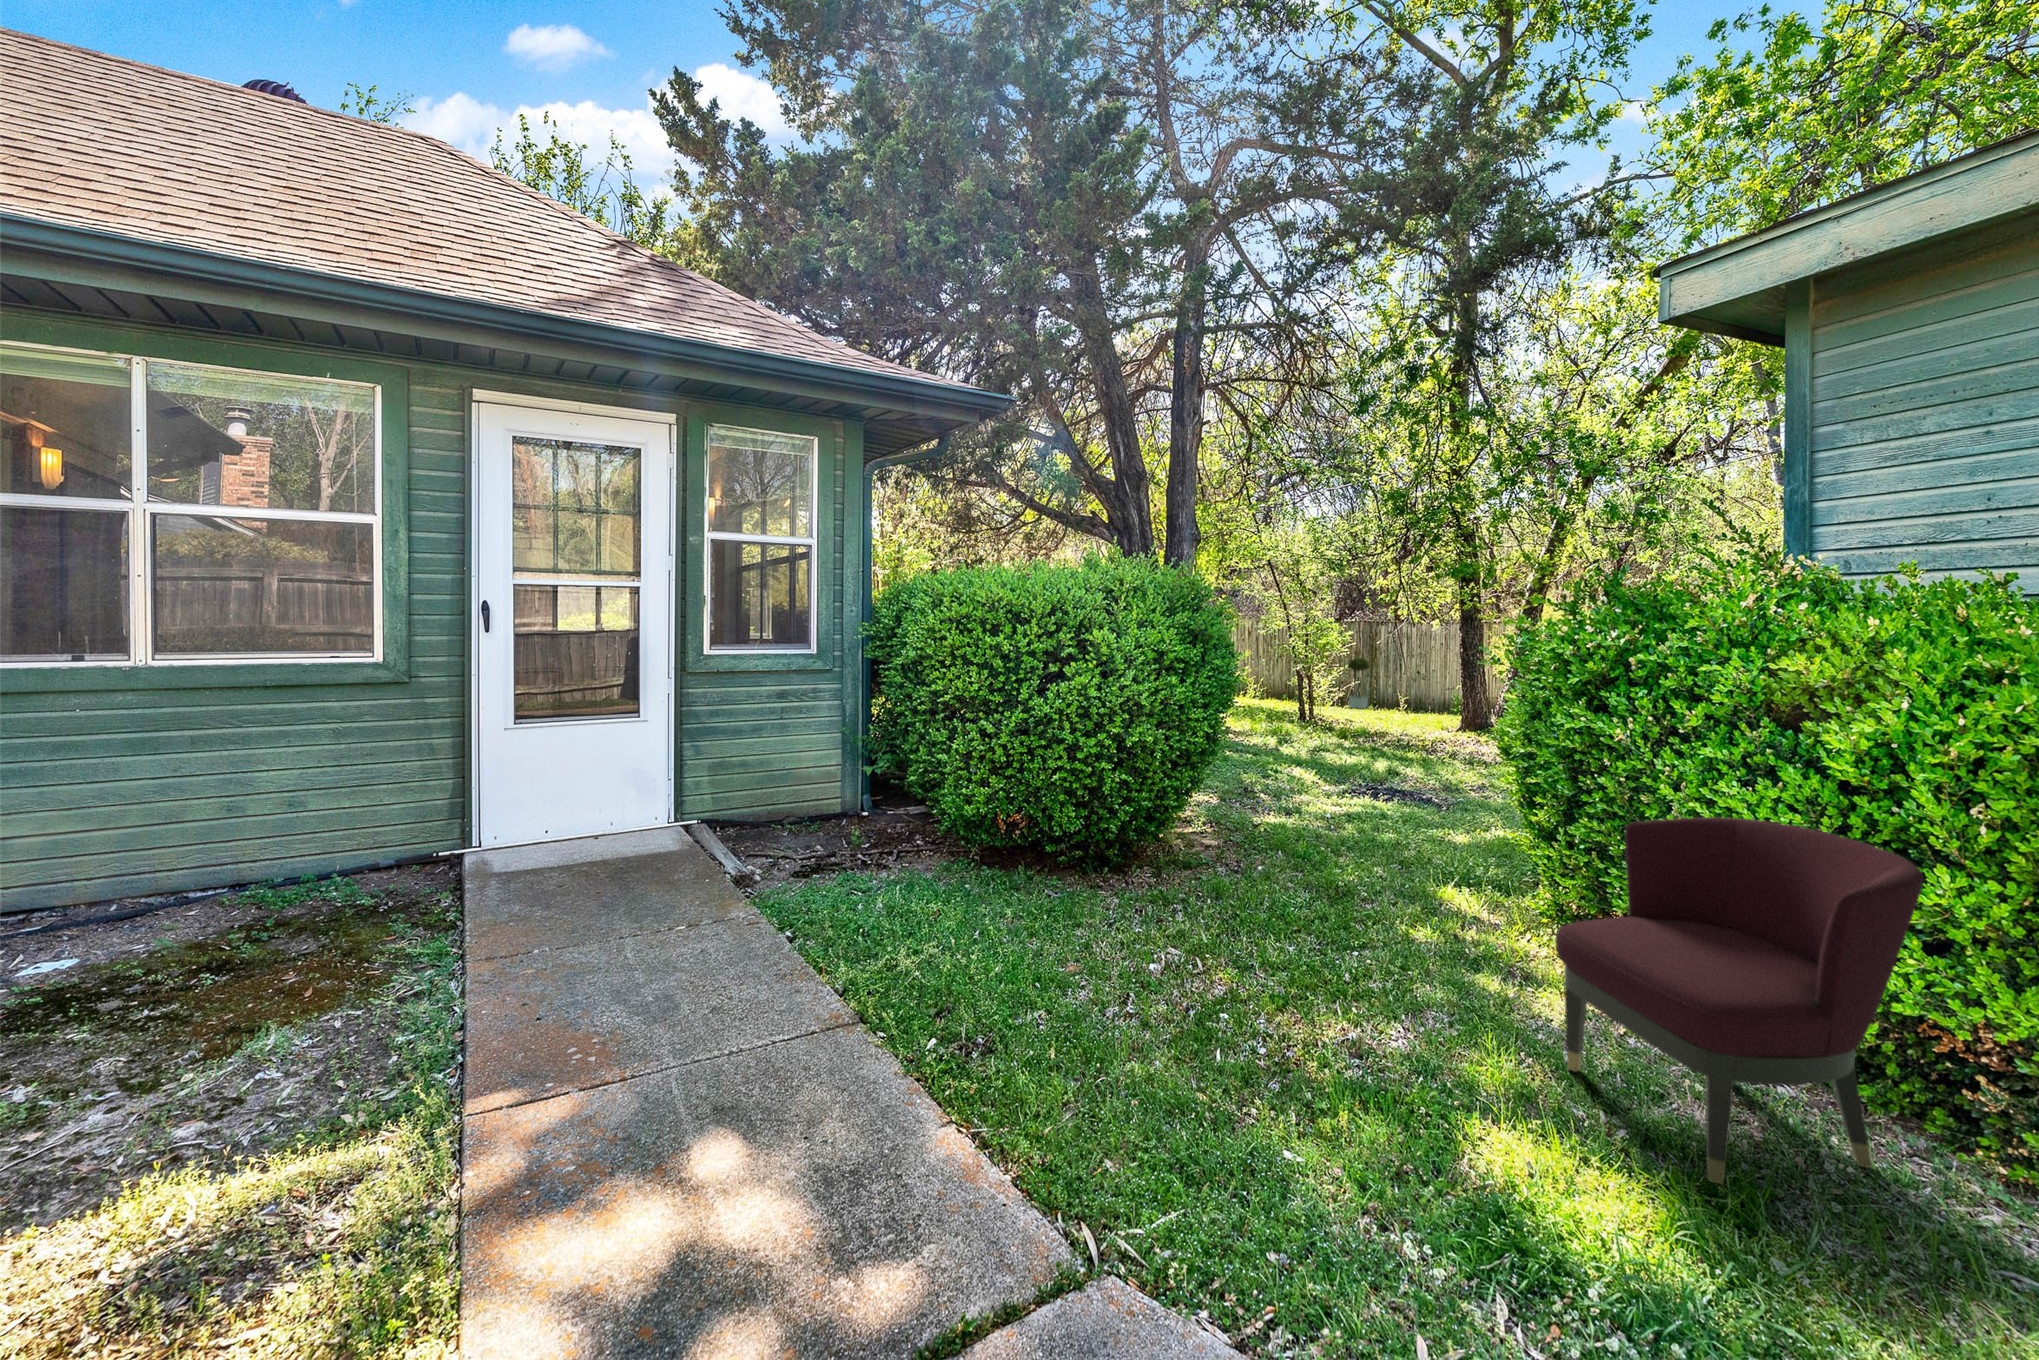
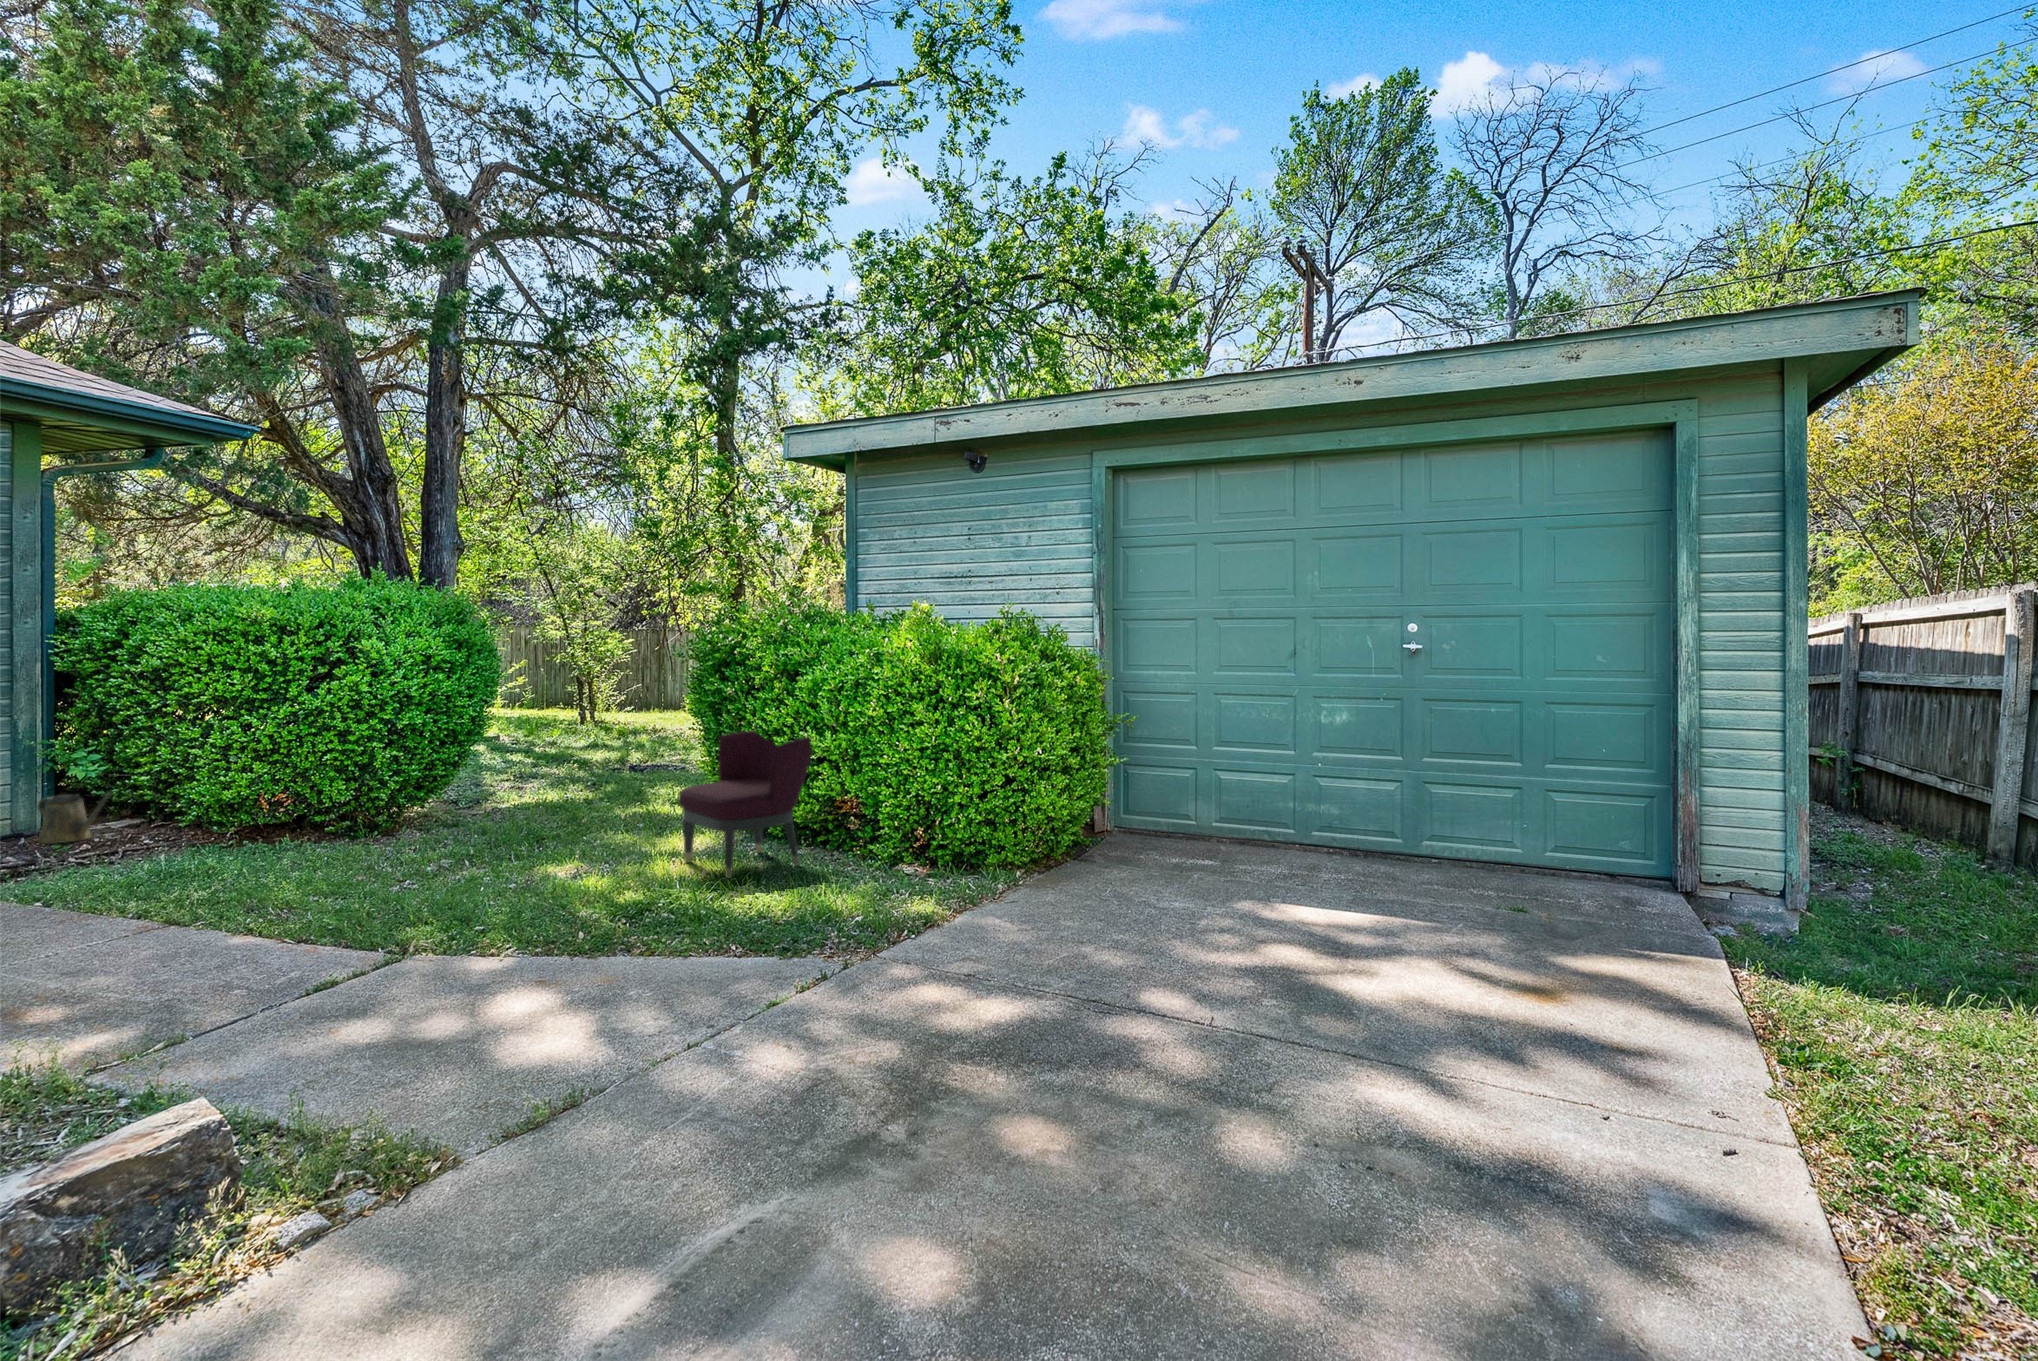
potted tree: present [1348,658,1370,709] -> none [633,664,656,715]
watering can: none [843,784,891,833] -> present [37,792,112,844]

